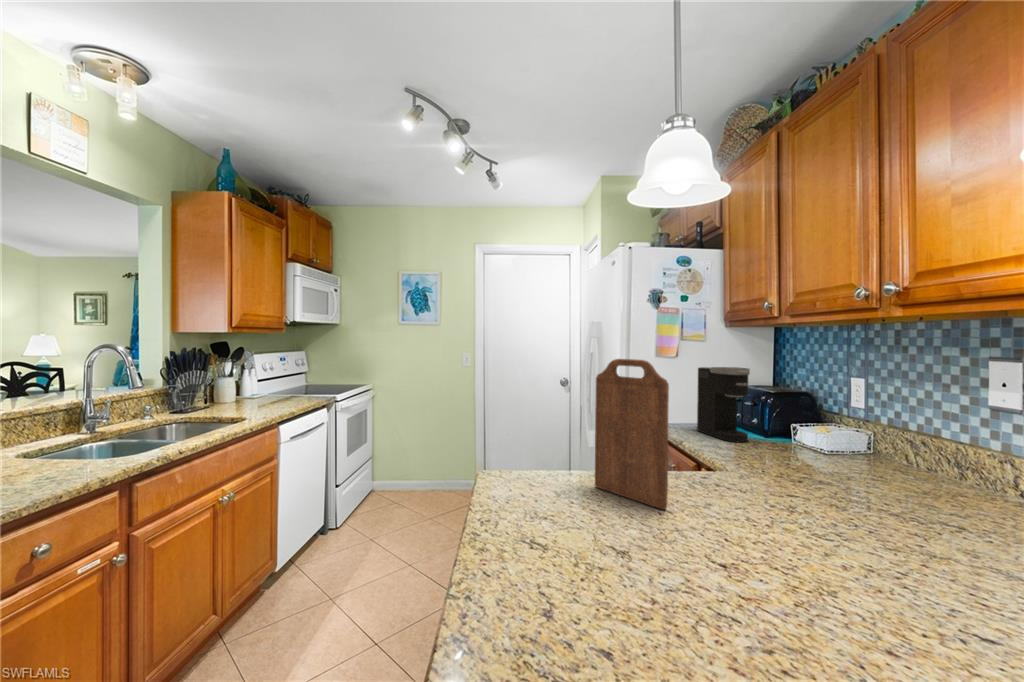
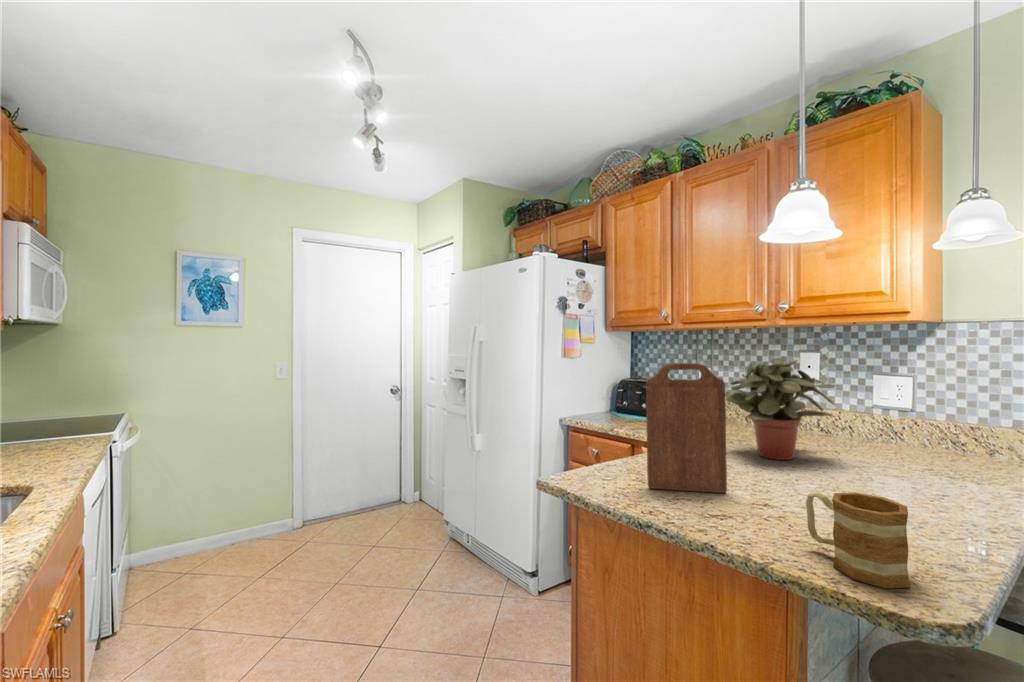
potted plant: none [771,363,949,507] -> present [725,357,835,460]
coffee maker: present [697,367,750,442] -> none [598,365,648,428]
mug: none [591,507,668,631] -> present [806,492,910,588]

